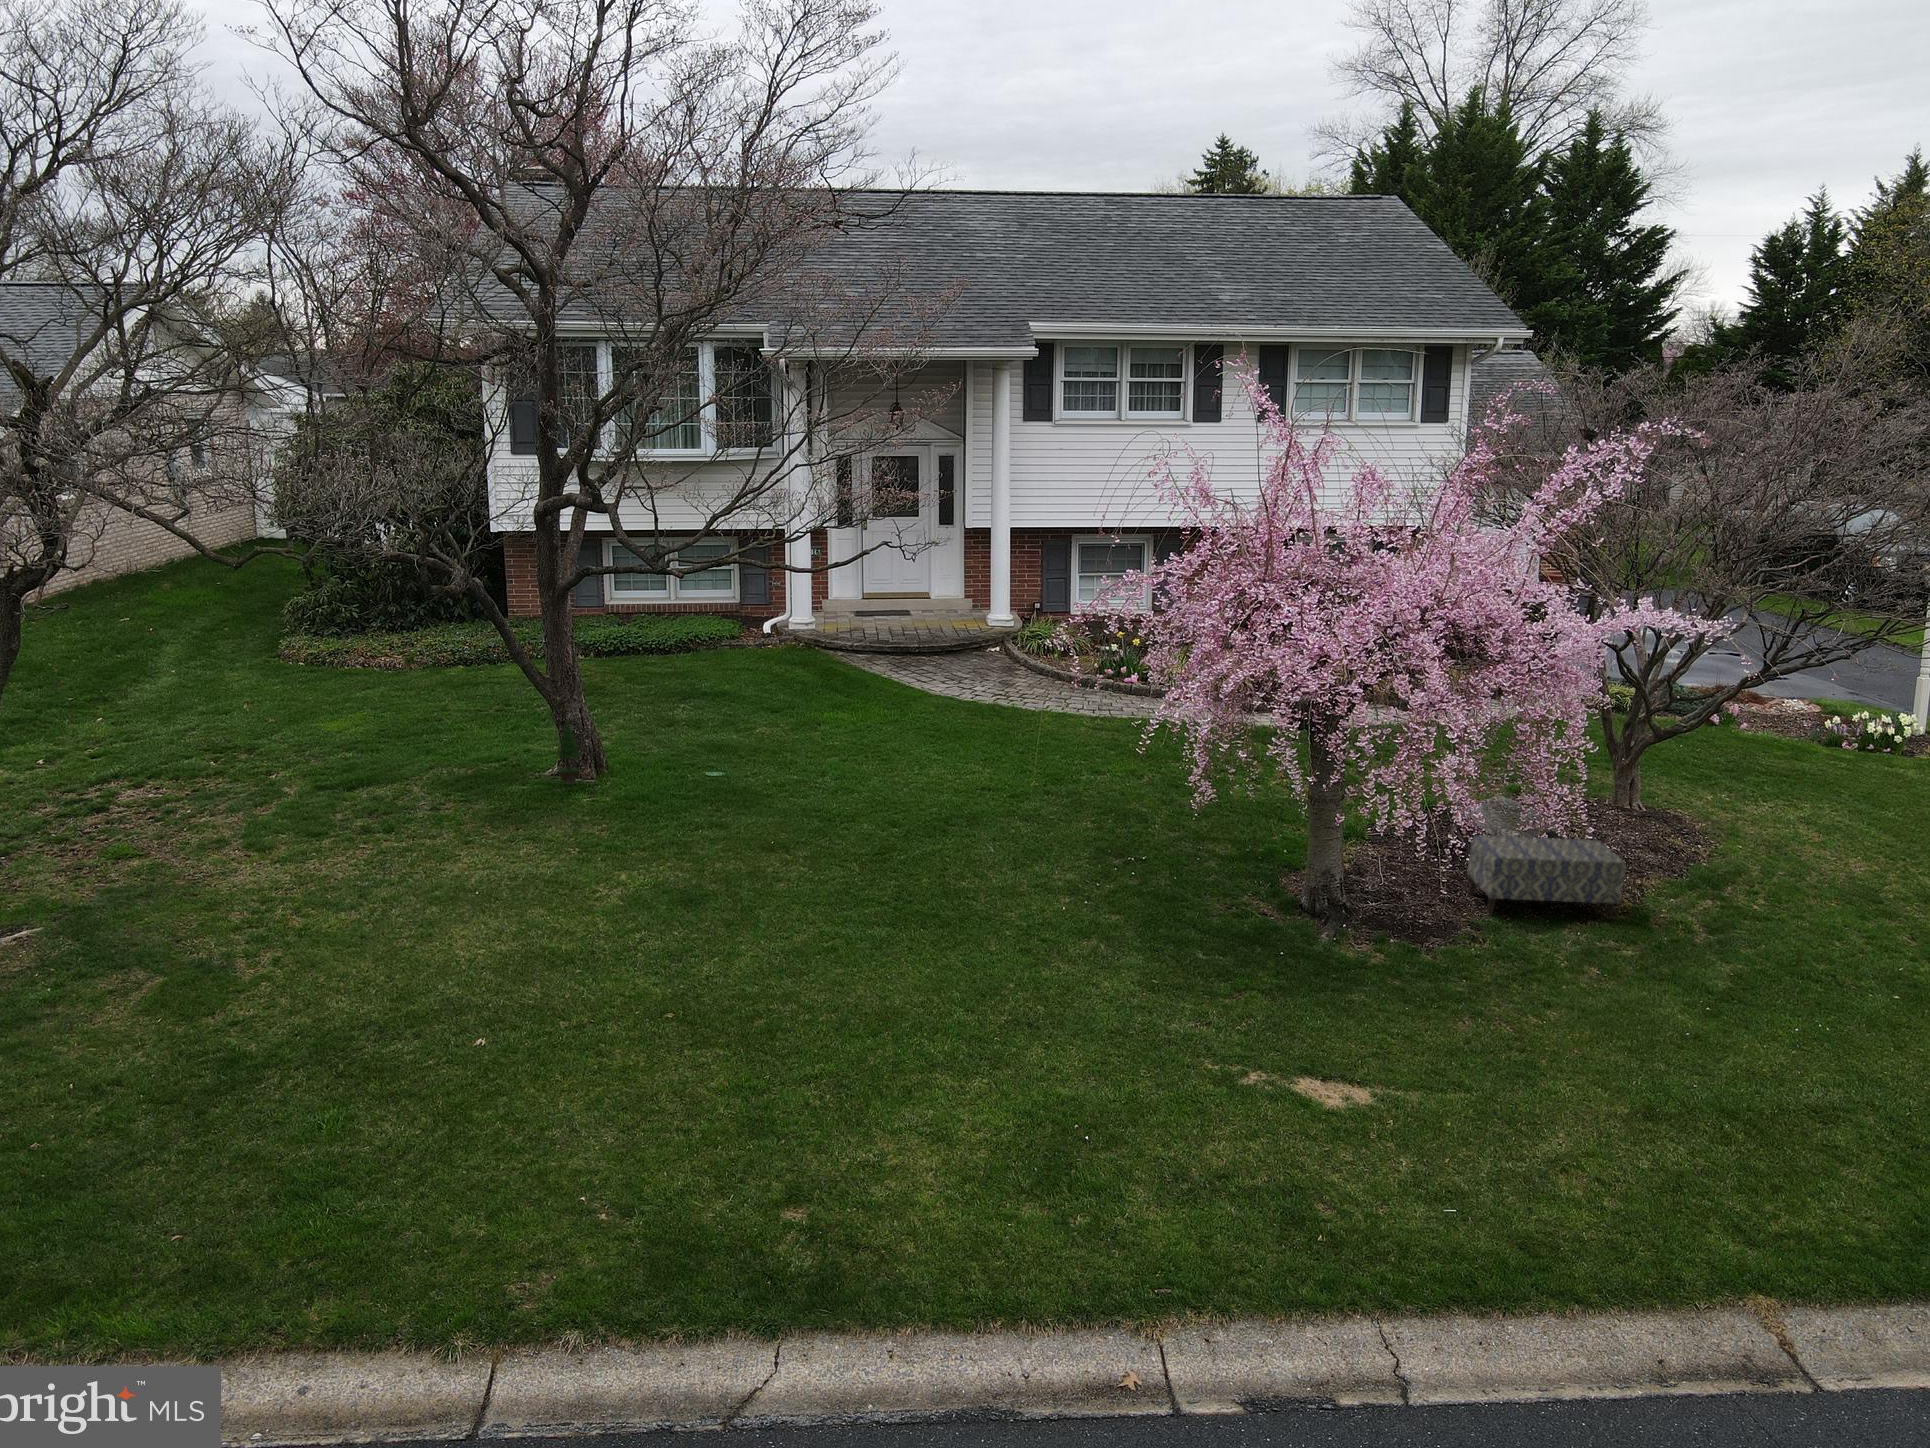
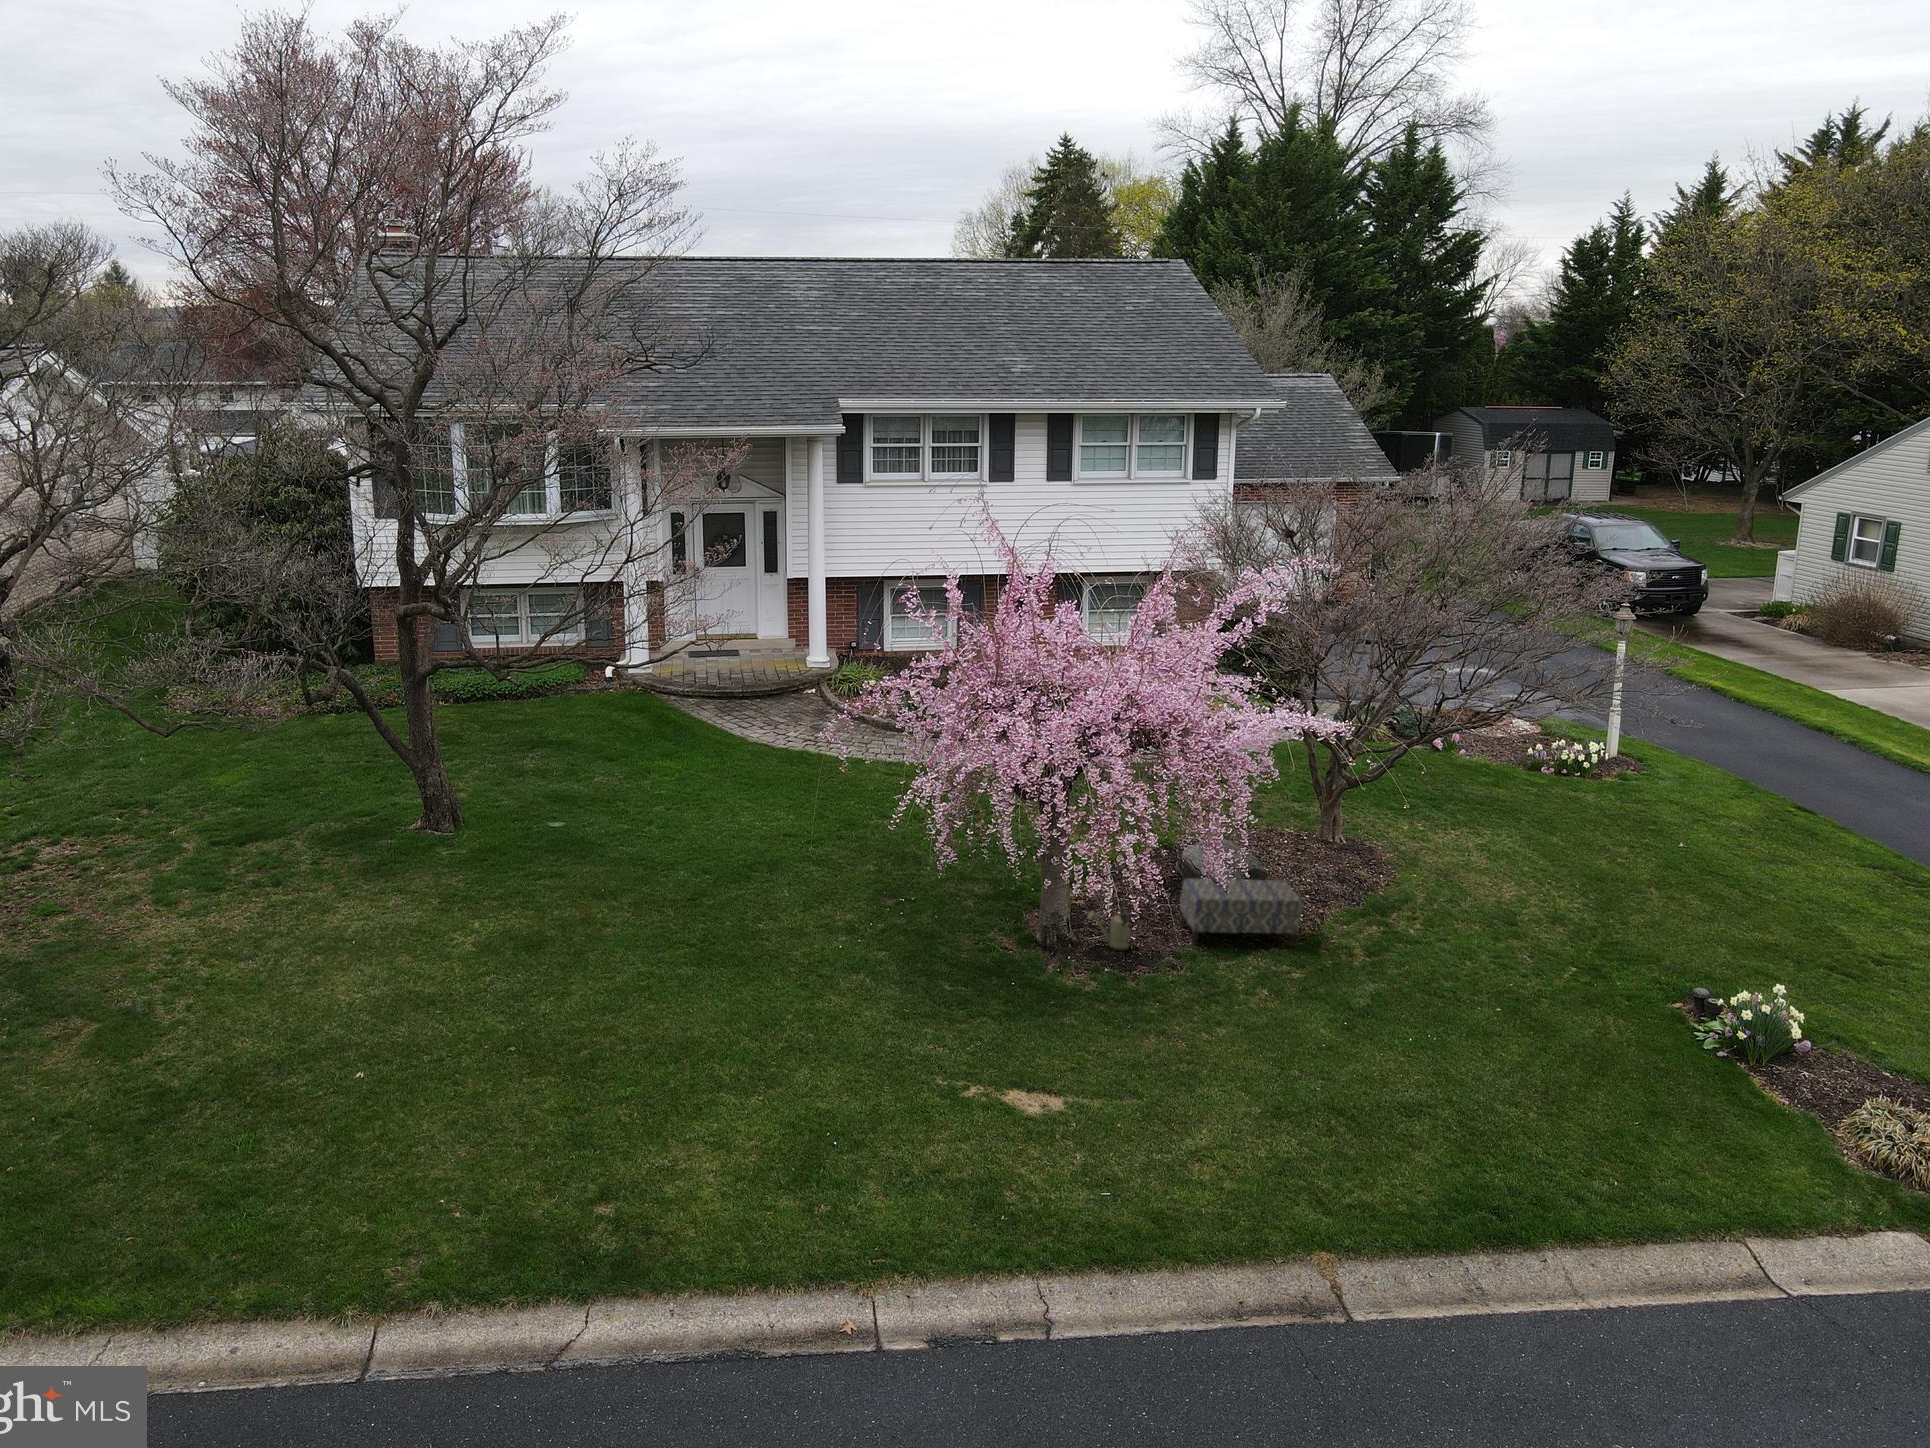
potted tree: present [557,722,580,785] -> none [413,787,435,843]
watering can: none [1360,865,1420,920] -> present [1088,906,1131,951]

